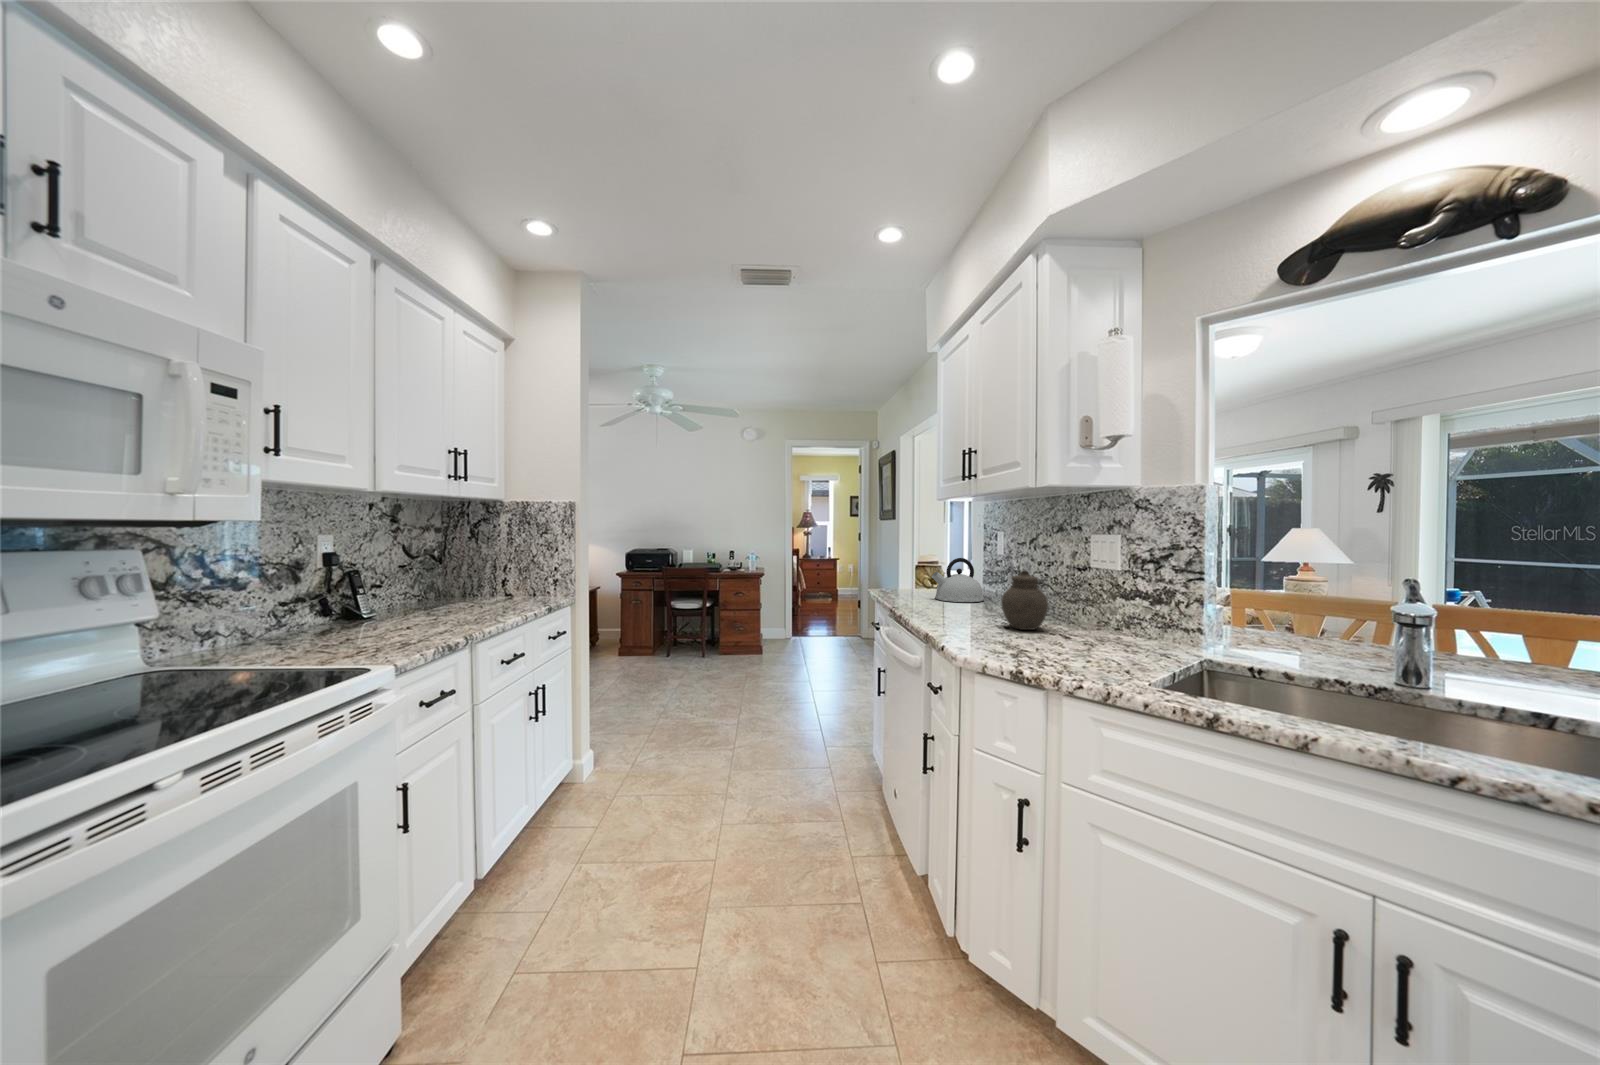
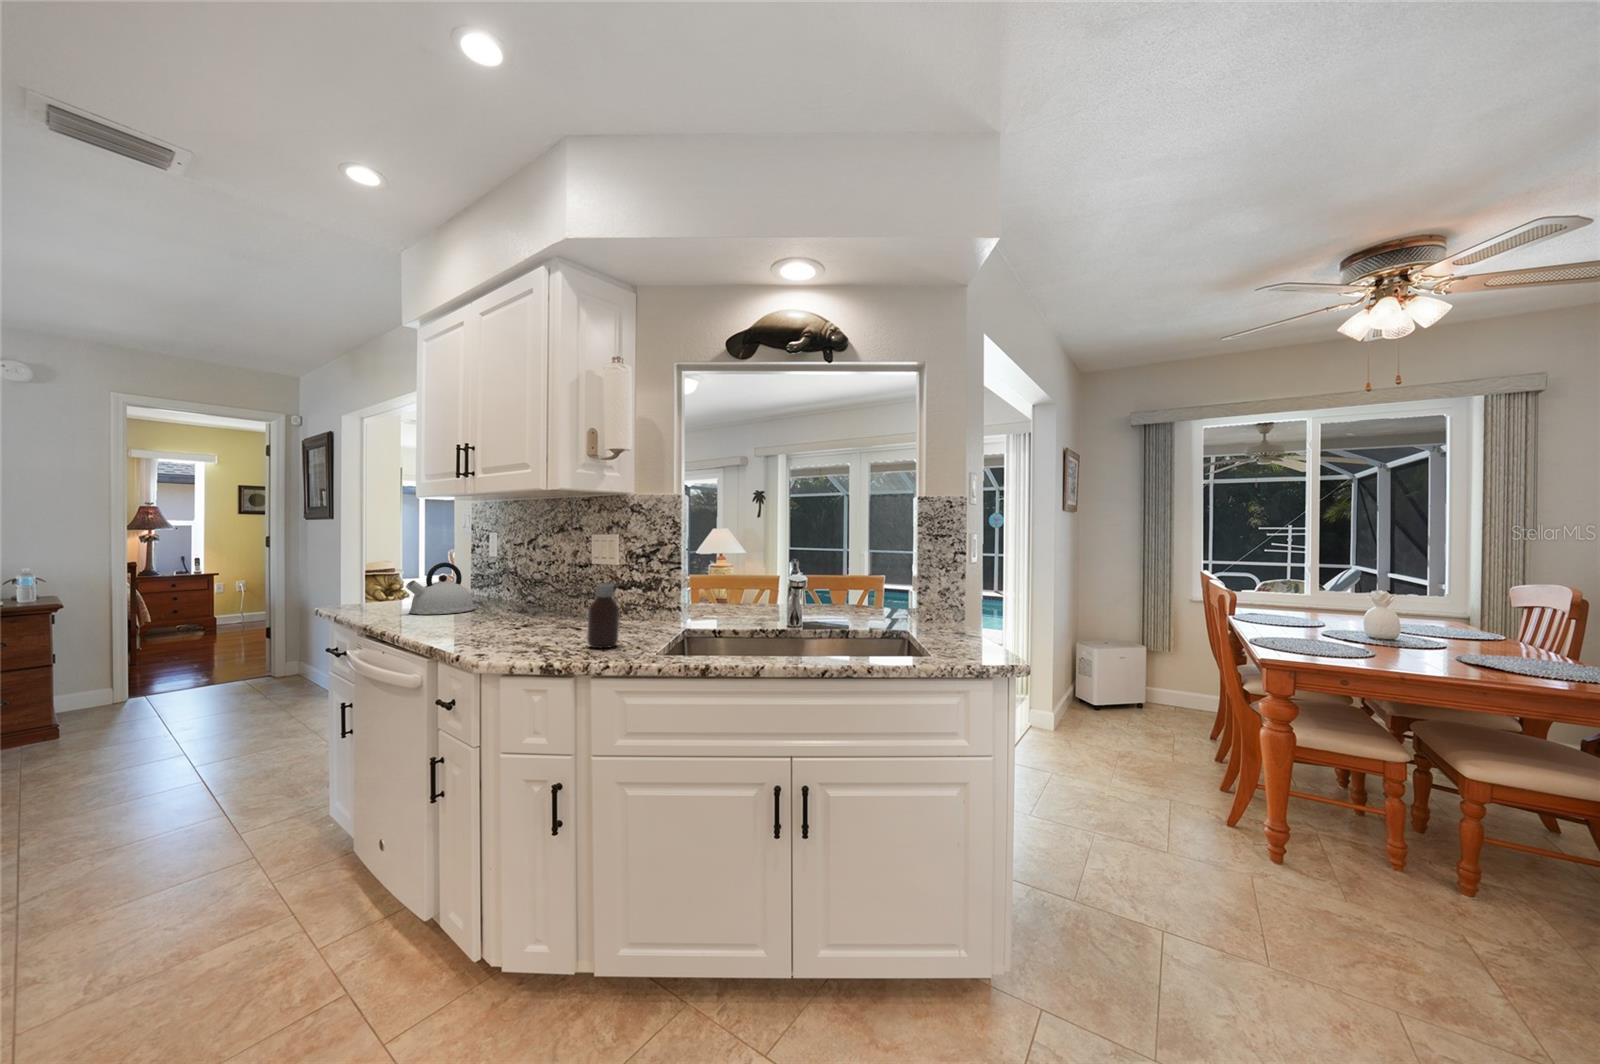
jar: present [1001,570,1048,630] -> none [510,570,559,631]
bottle: none [1065,591,1103,663] -> present [587,583,619,648]

